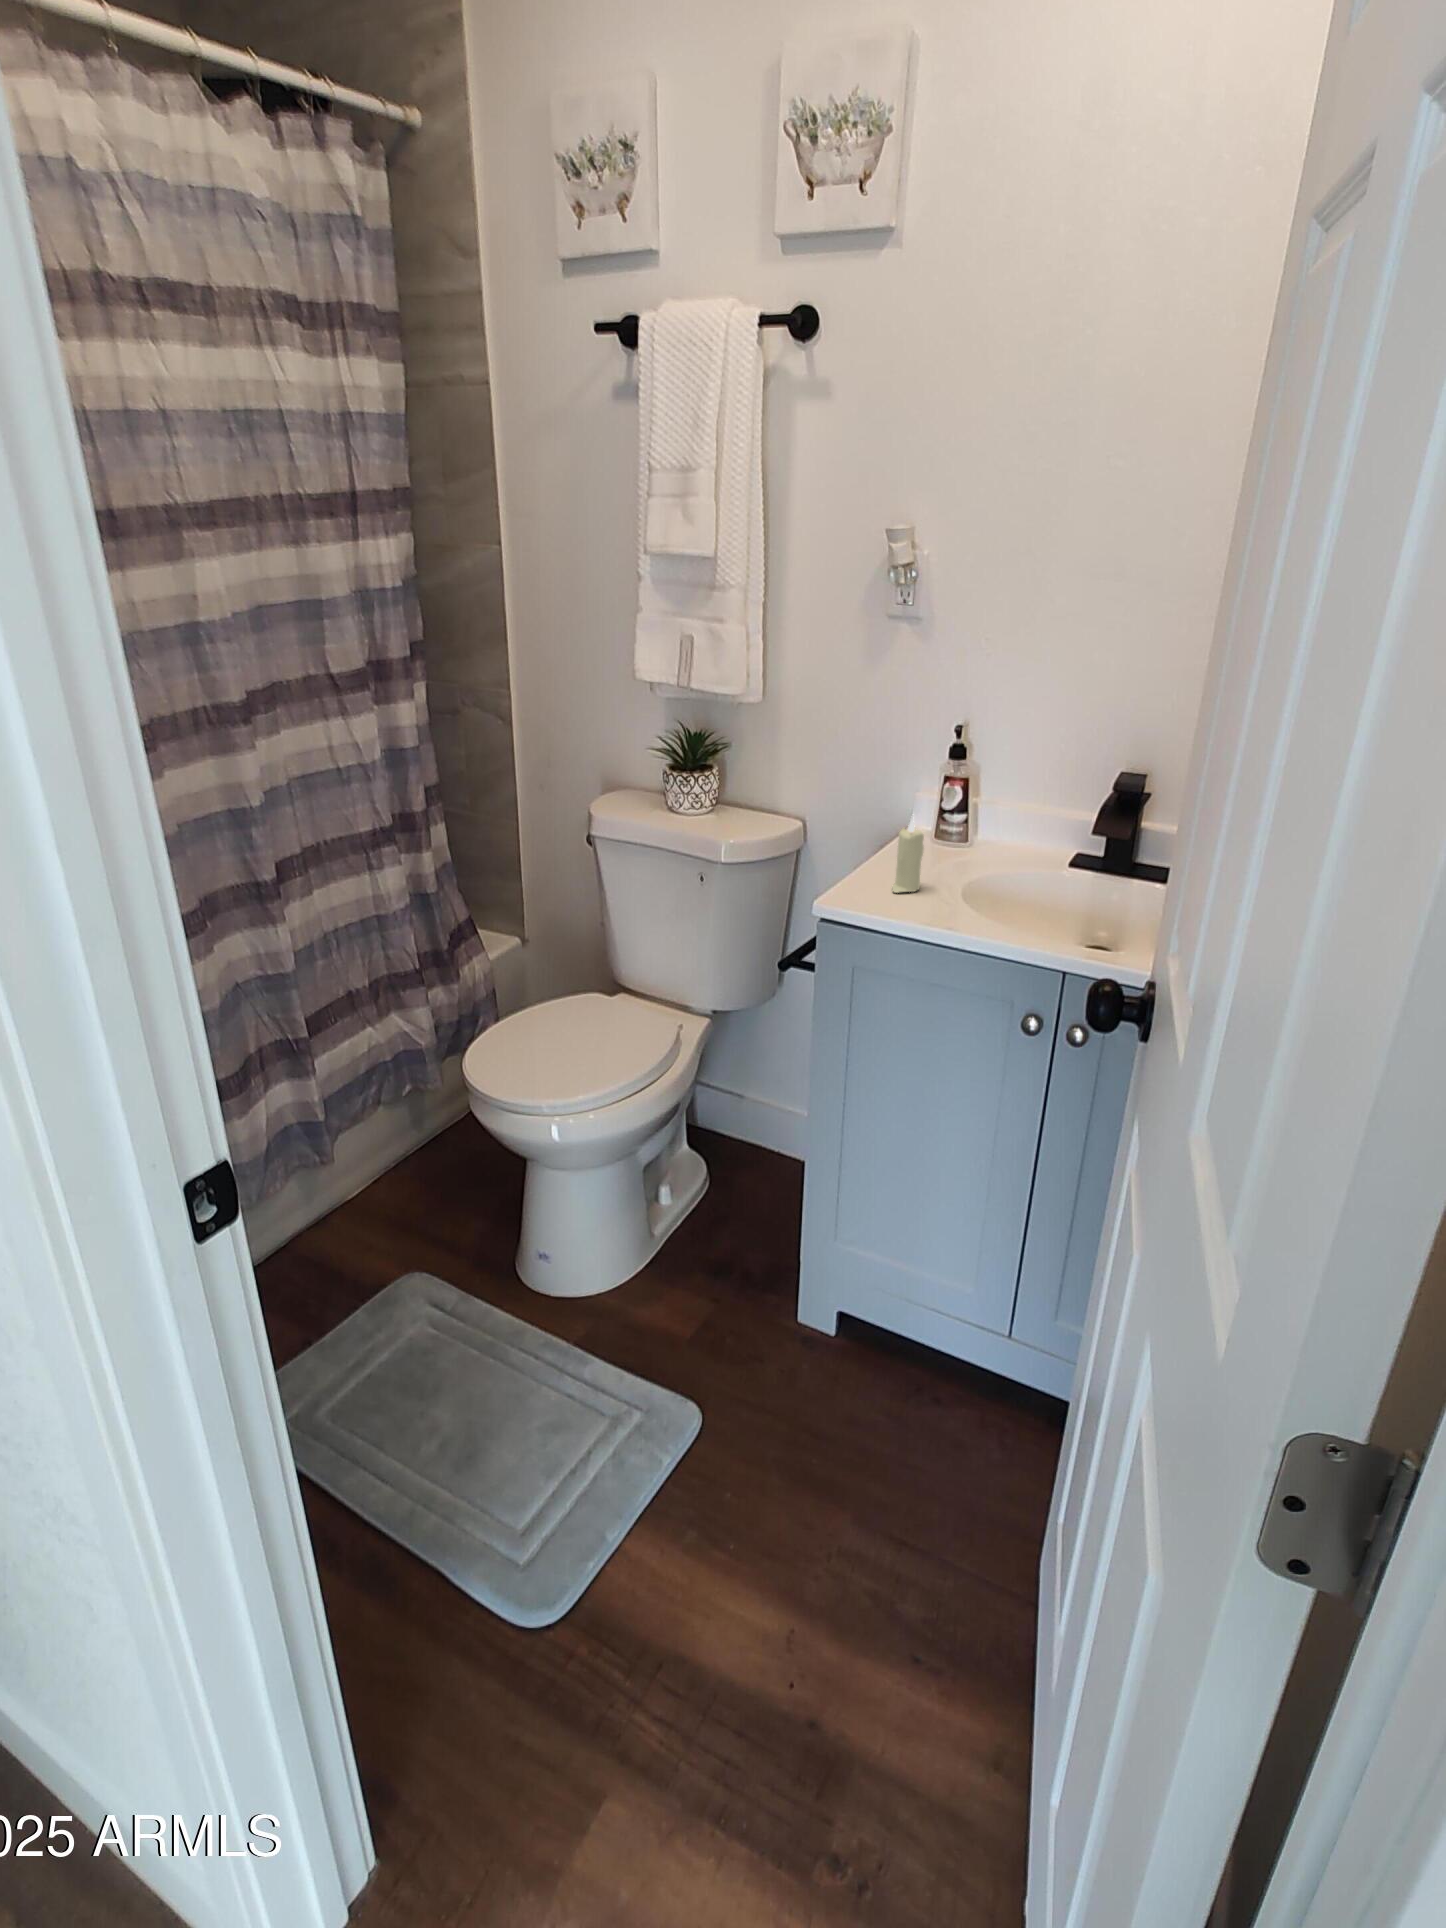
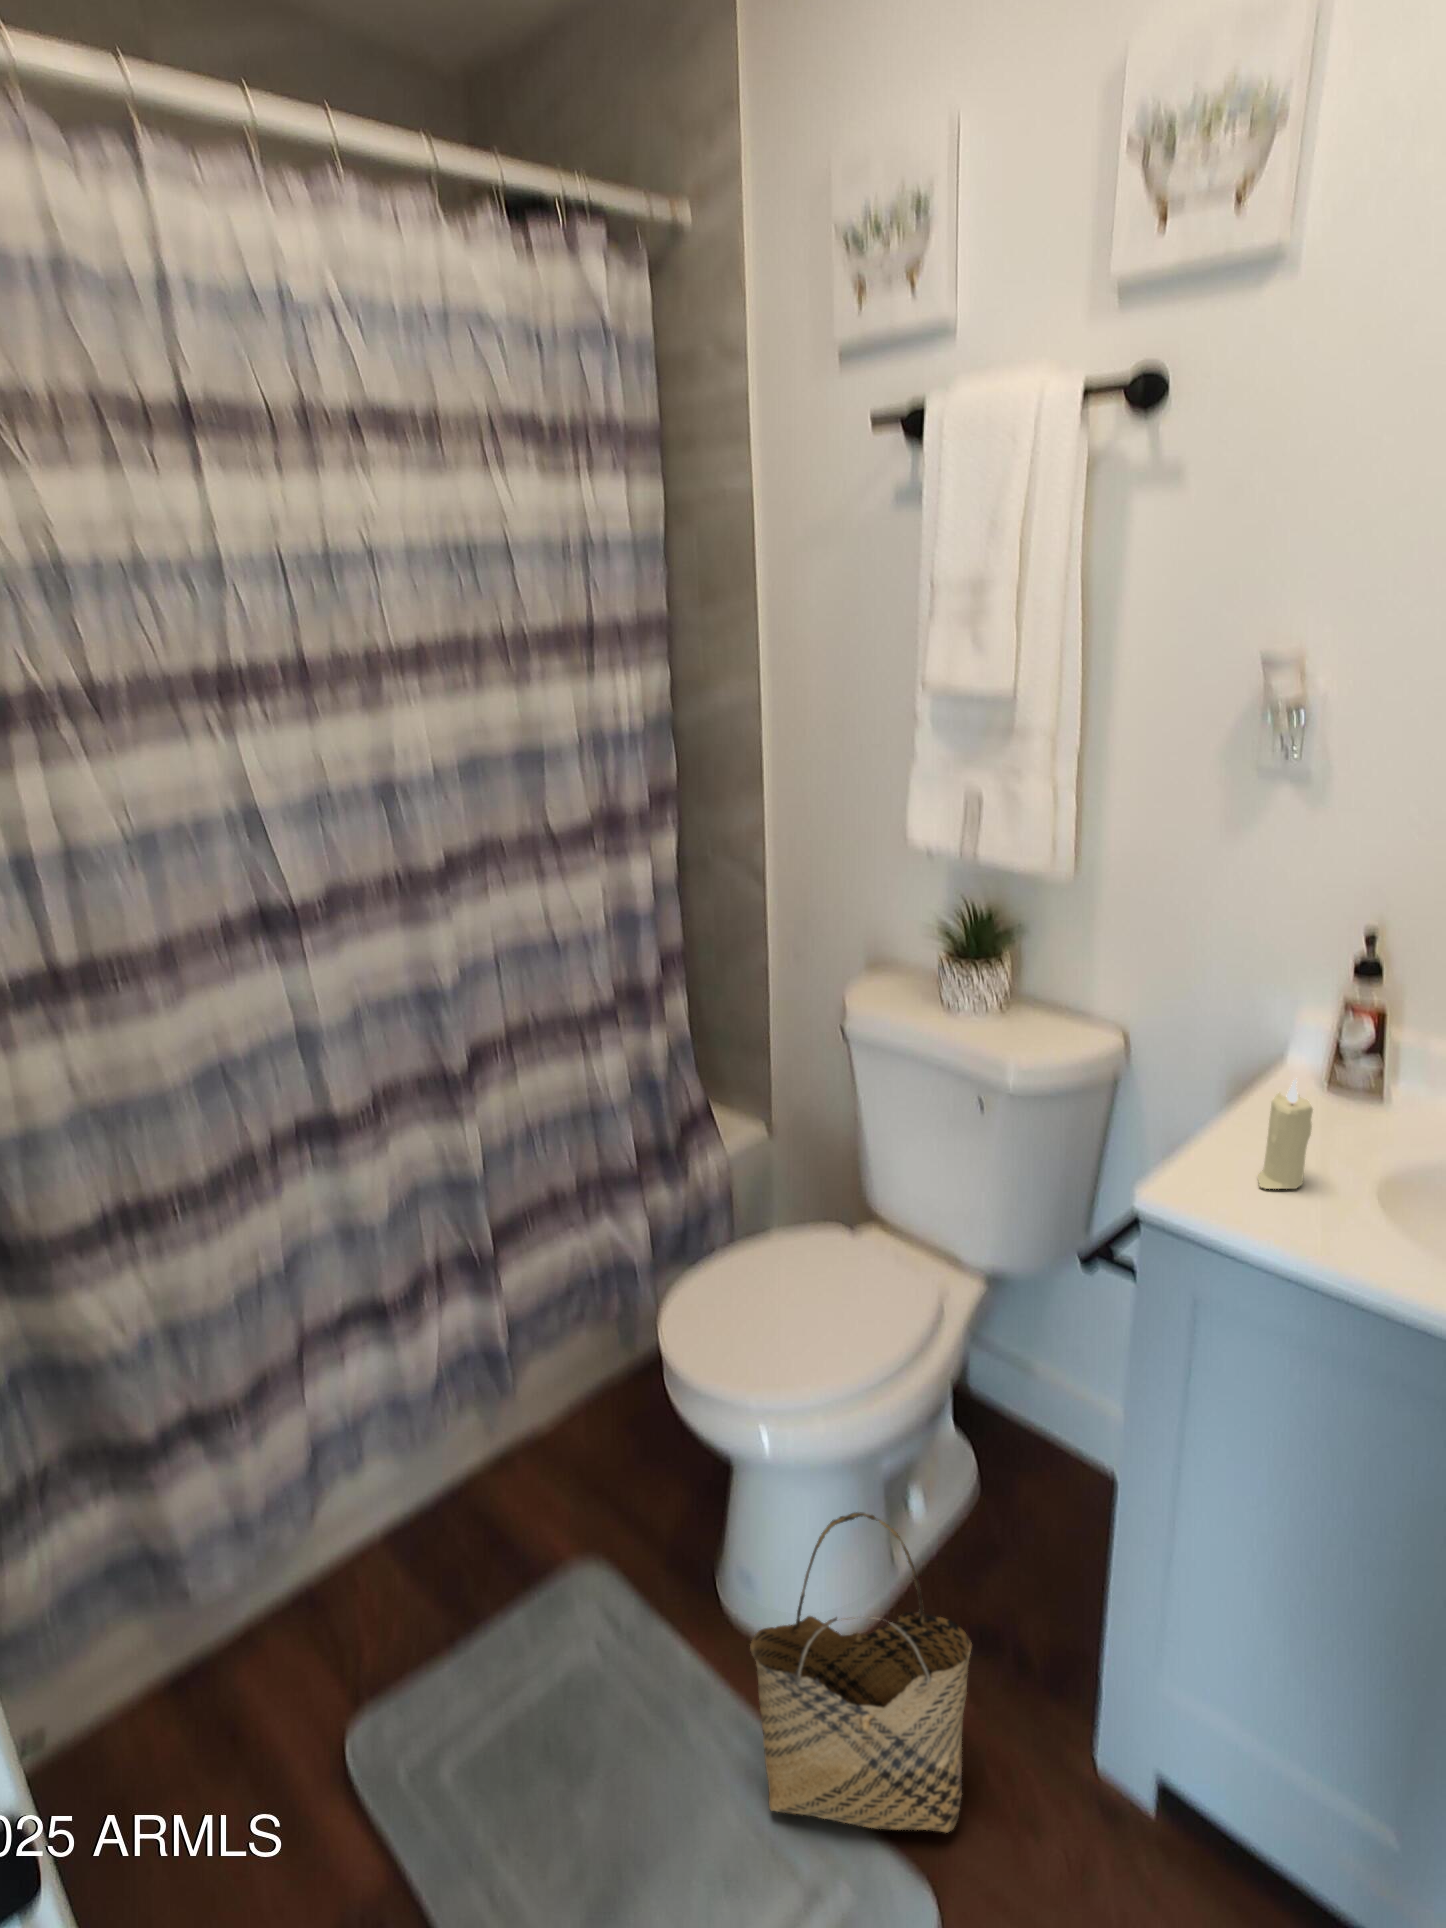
woven basket: none [559,1168,716,1390] -> present [750,1512,972,1833]

